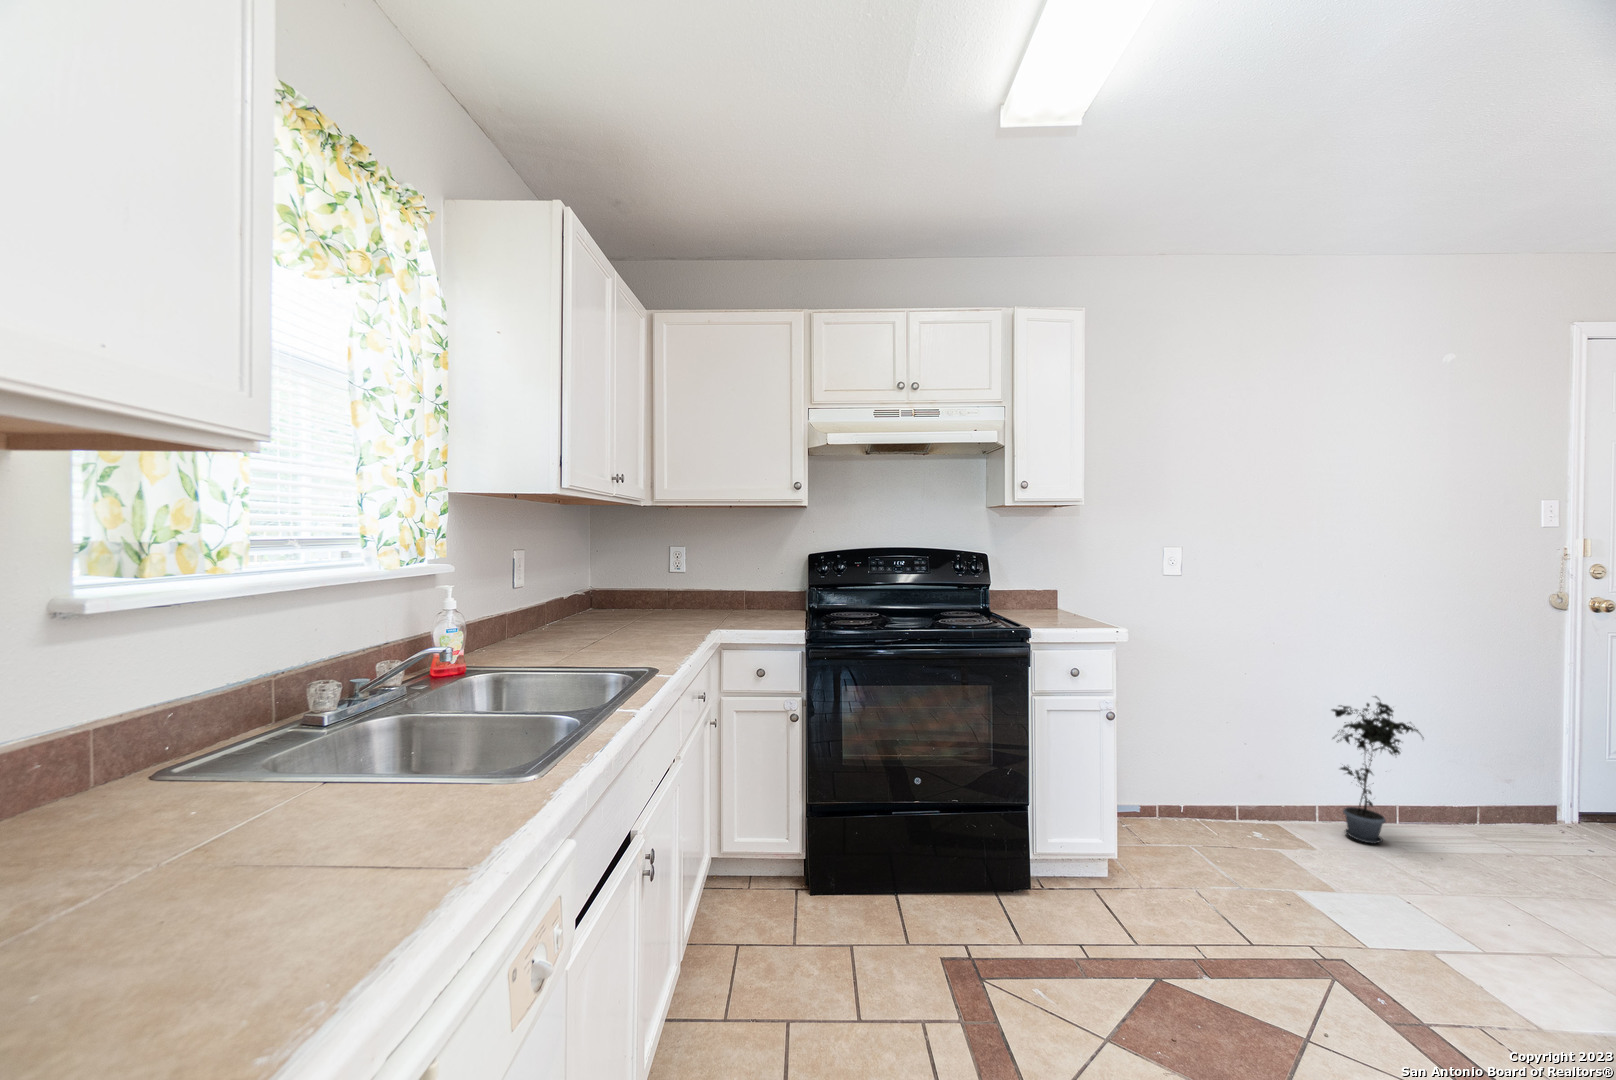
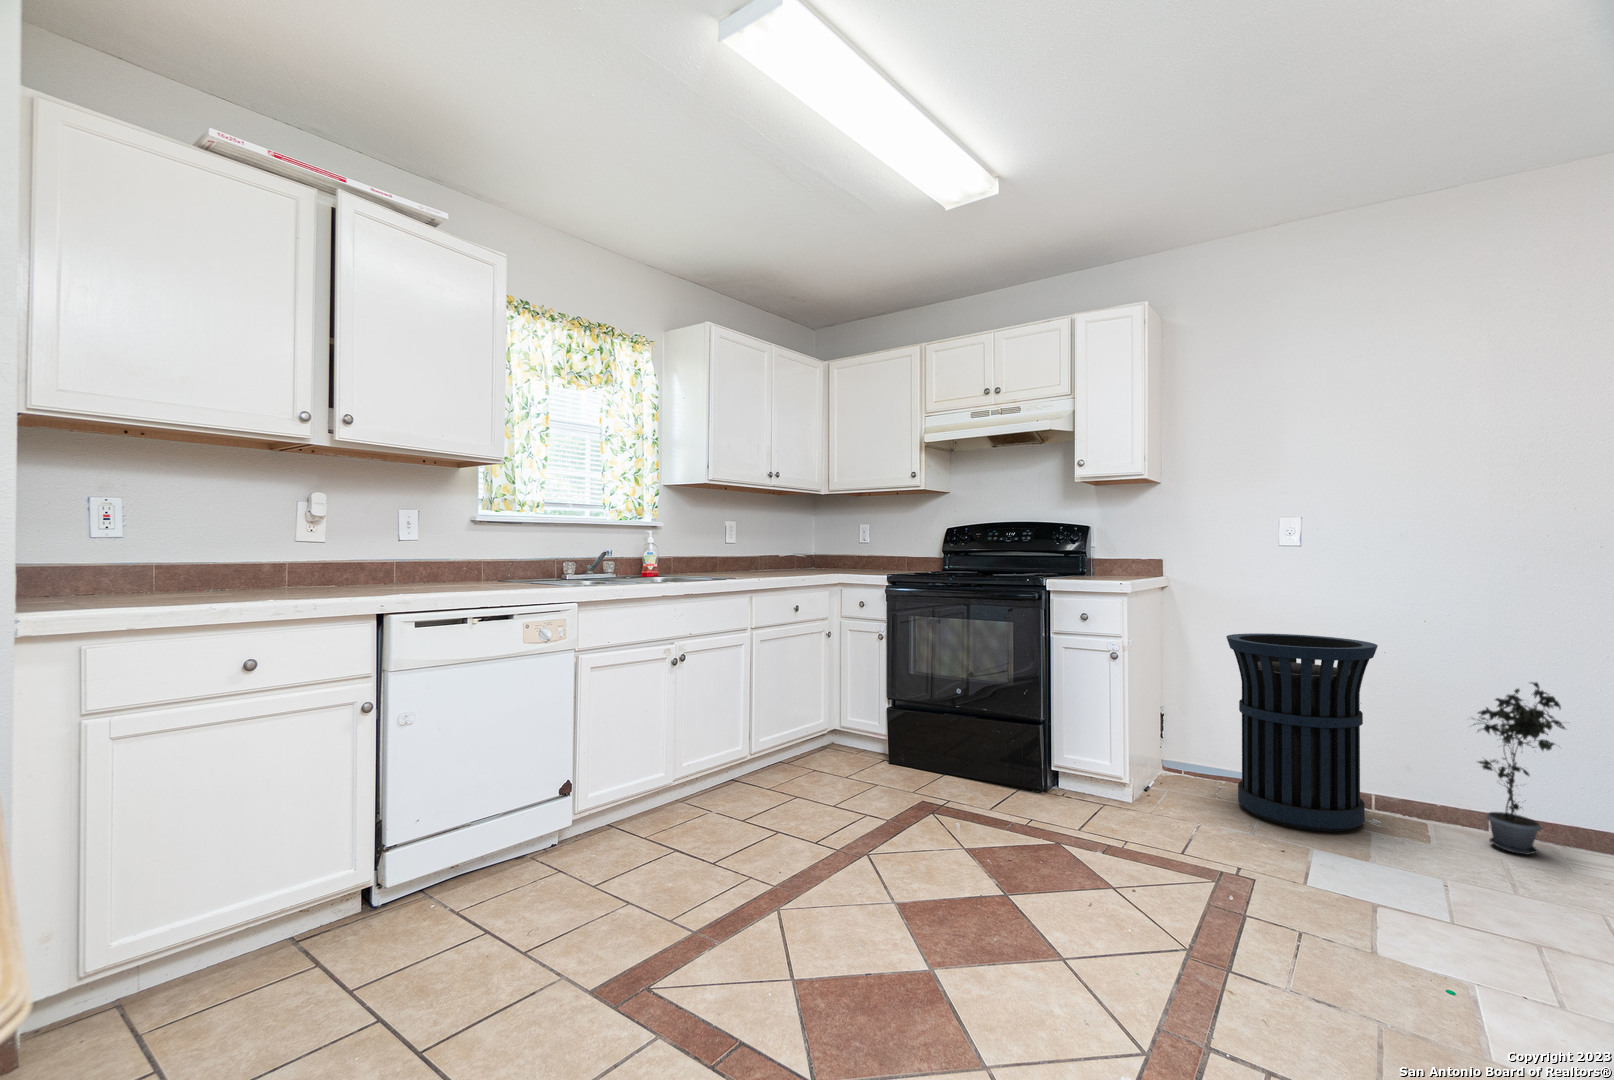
trash can: none [1153,664,1295,864] -> present [1226,633,1378,831]

